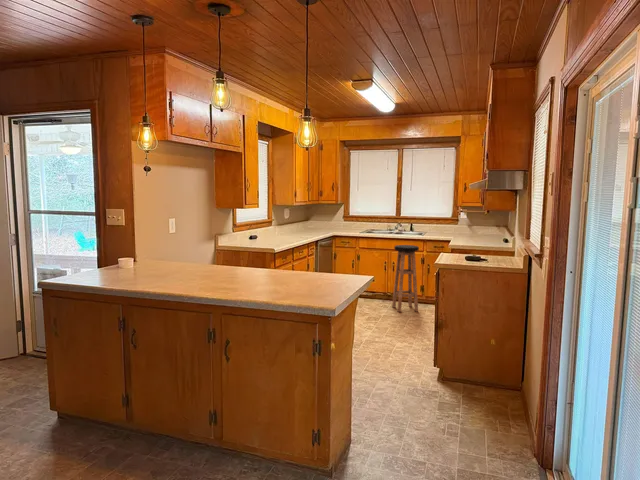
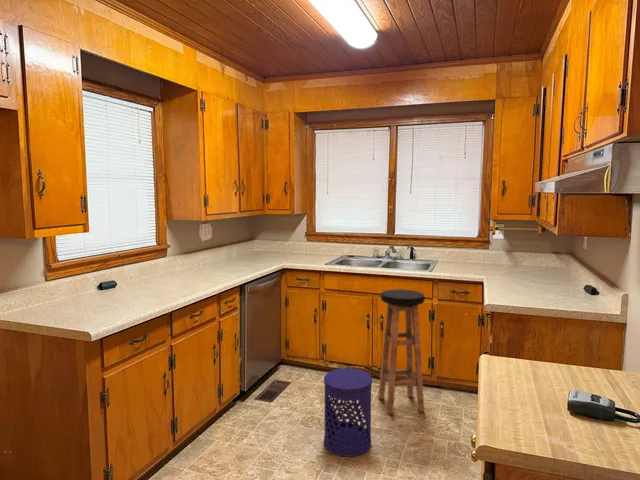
waste bin: none [366,283,391,324] -> present [324,368,372,457]

